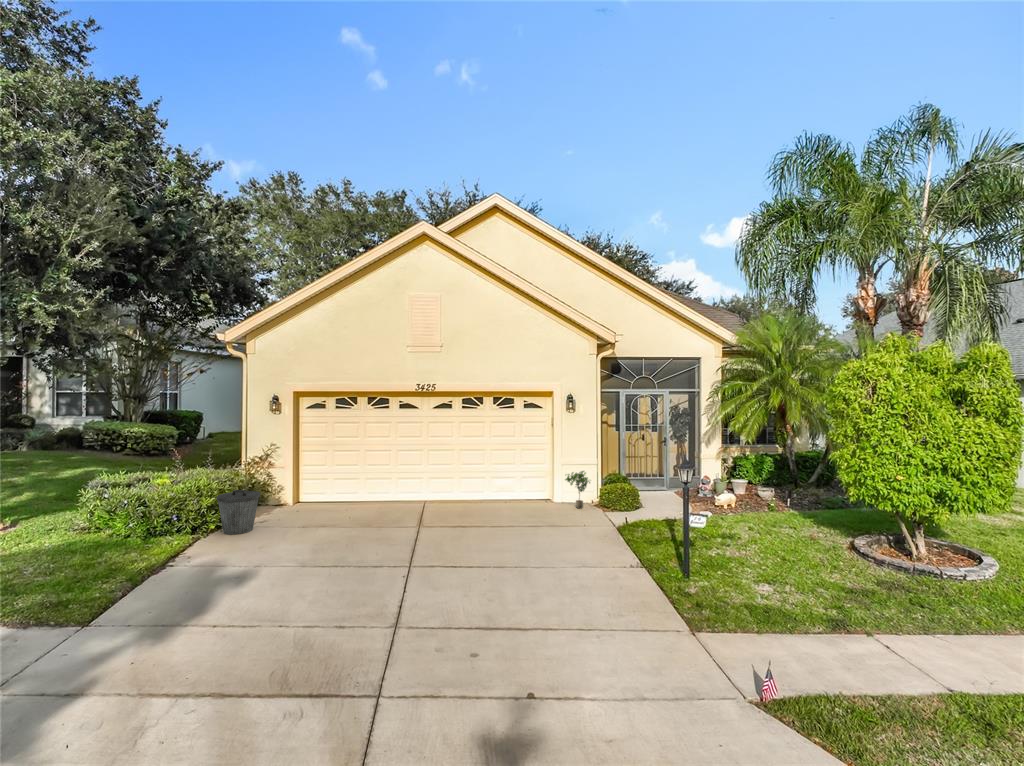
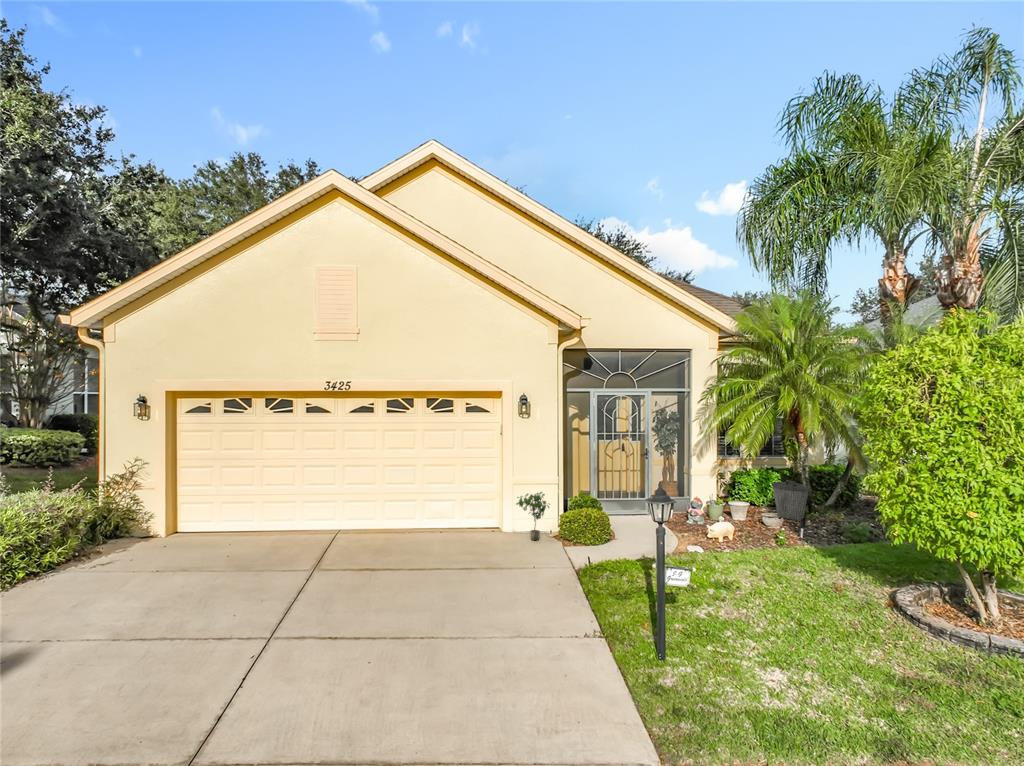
trash can: present [216,490,260,534] -> present [772,480,810,519]

